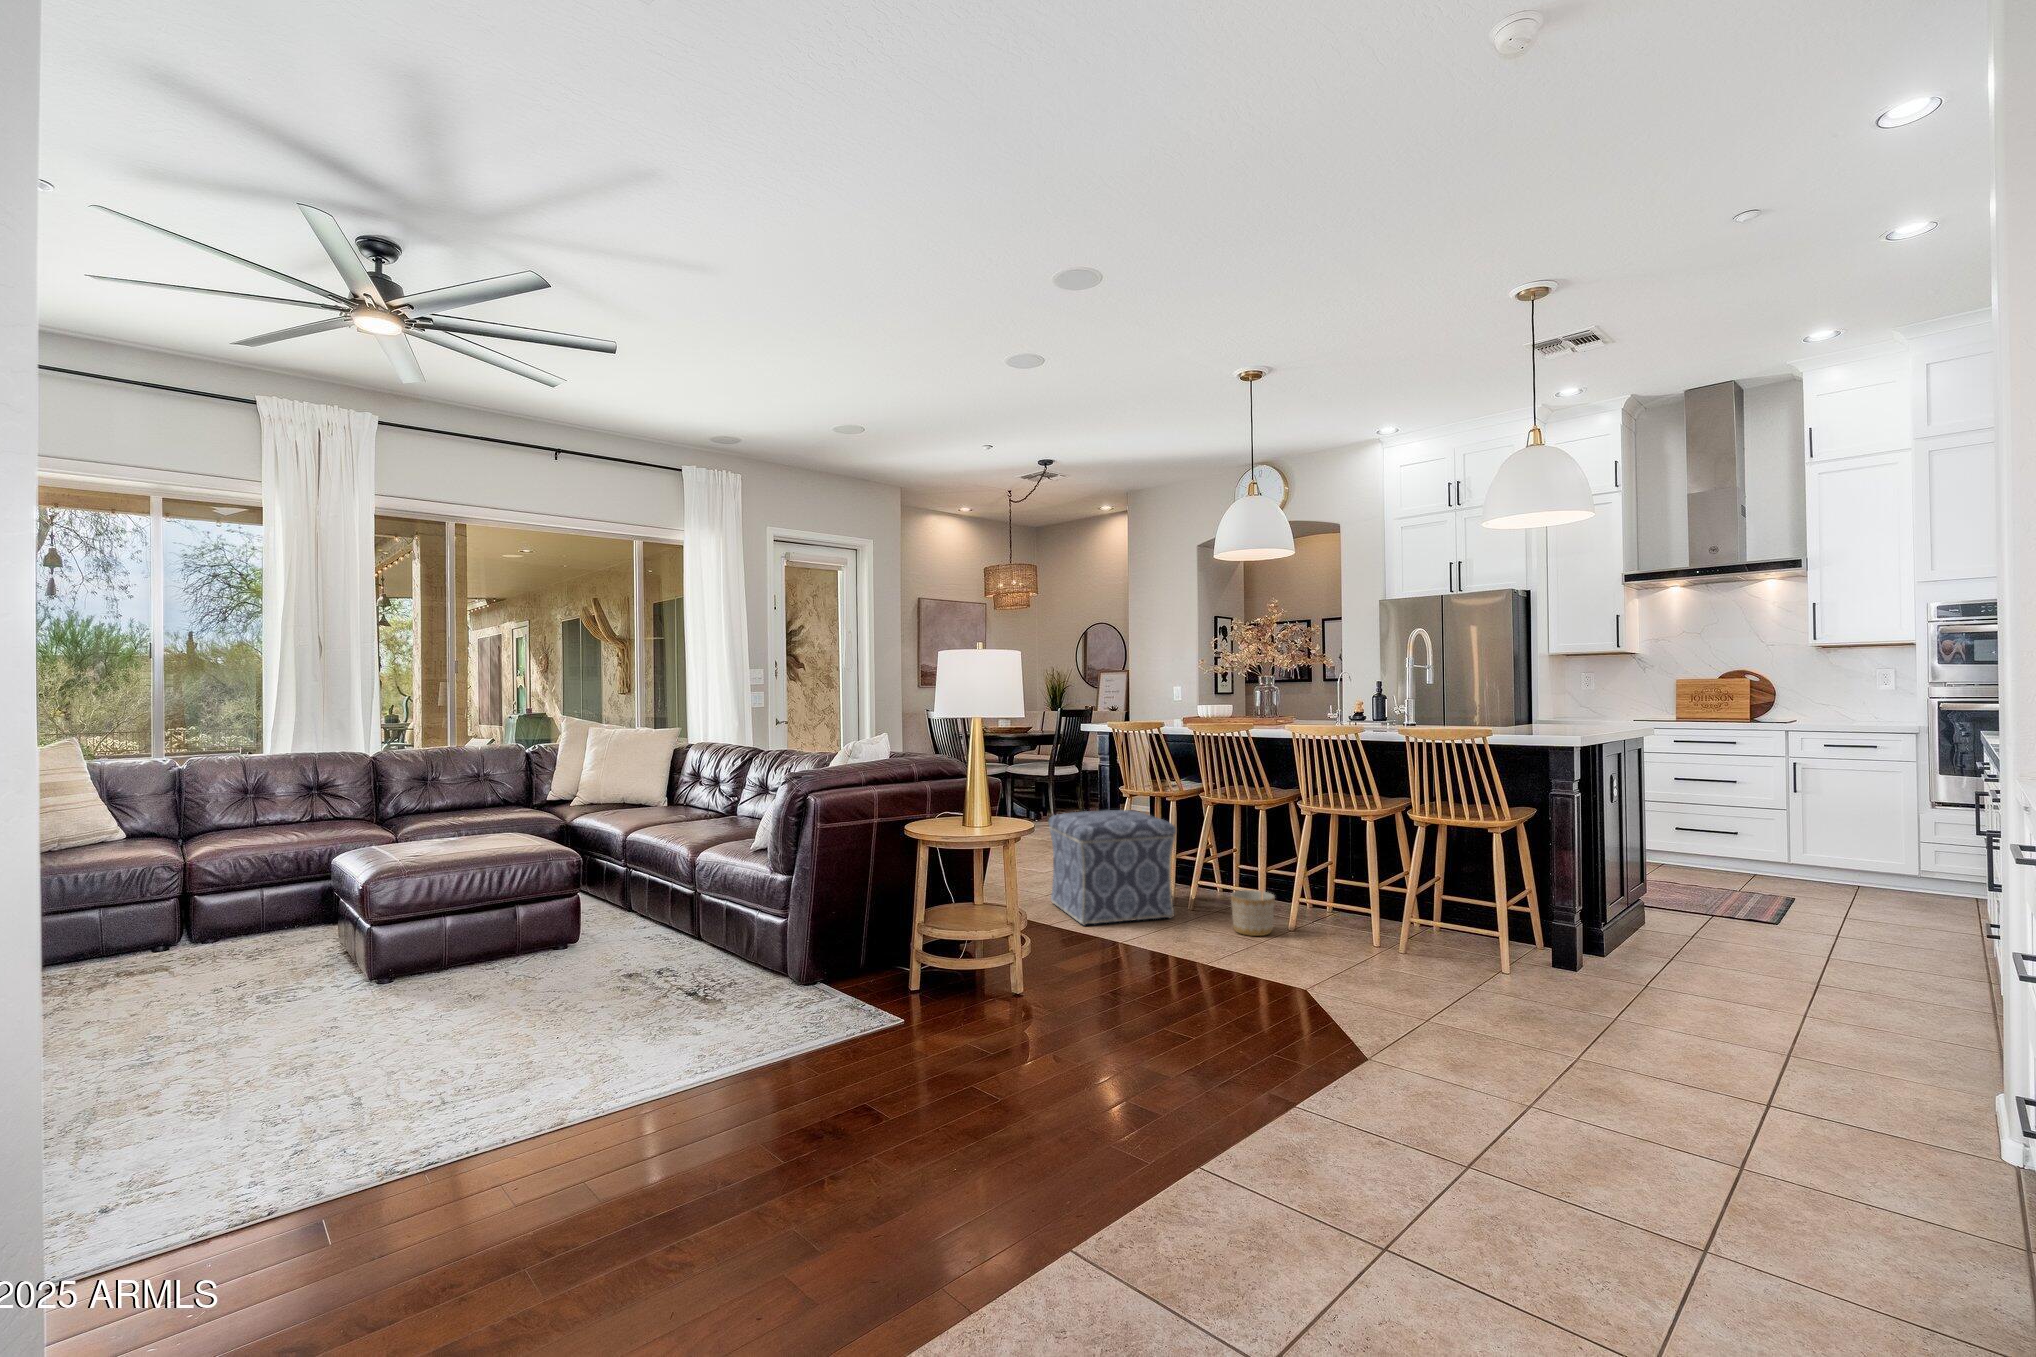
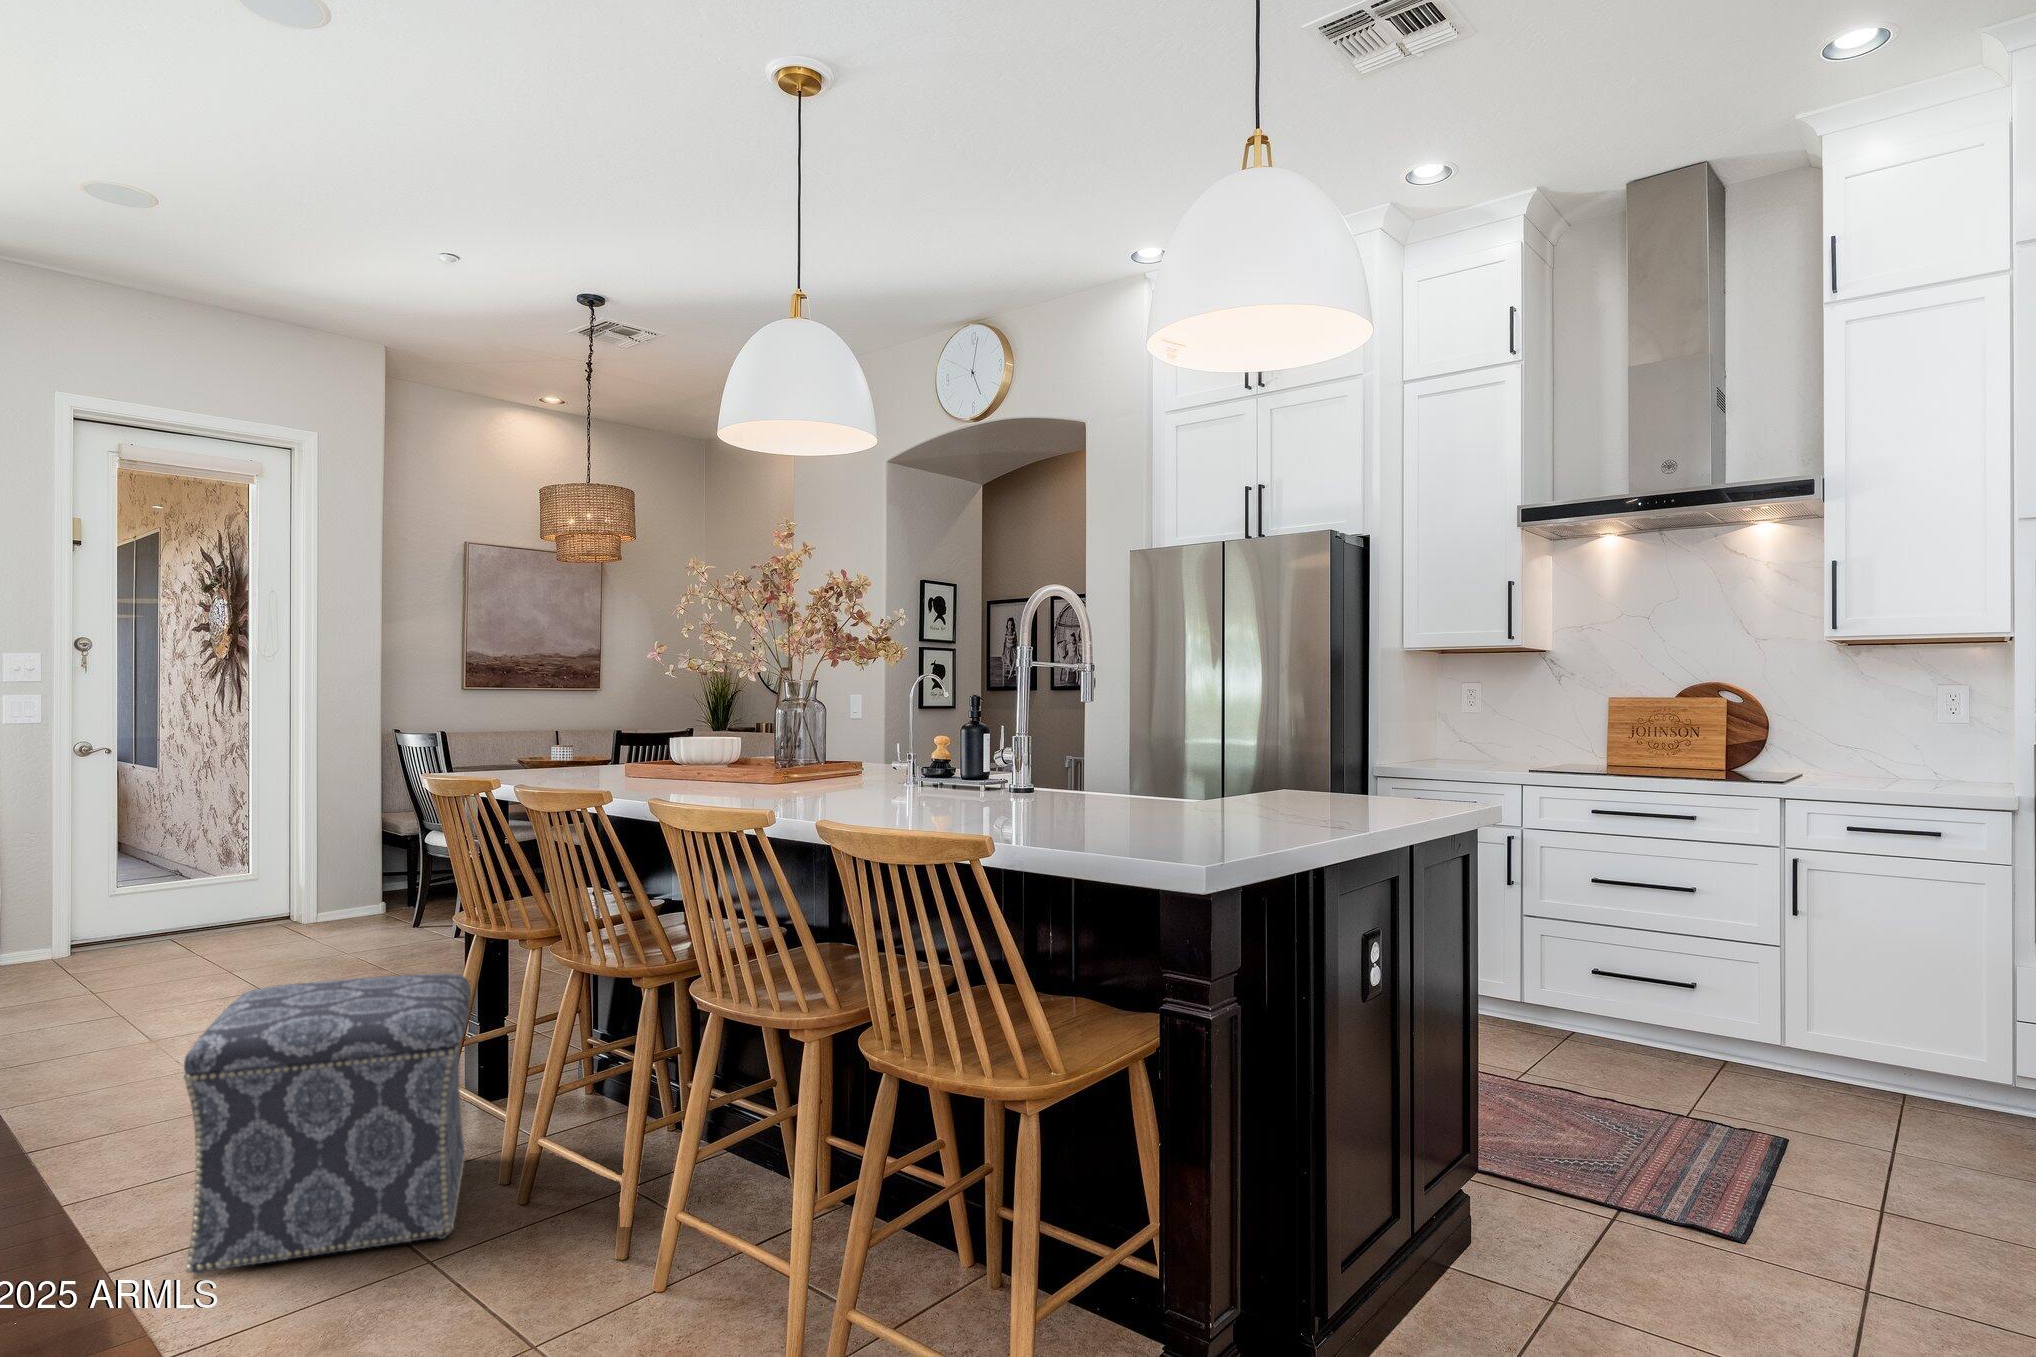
planter: present [1231,890,1275,936] -> none [523,1182,630,1308]

